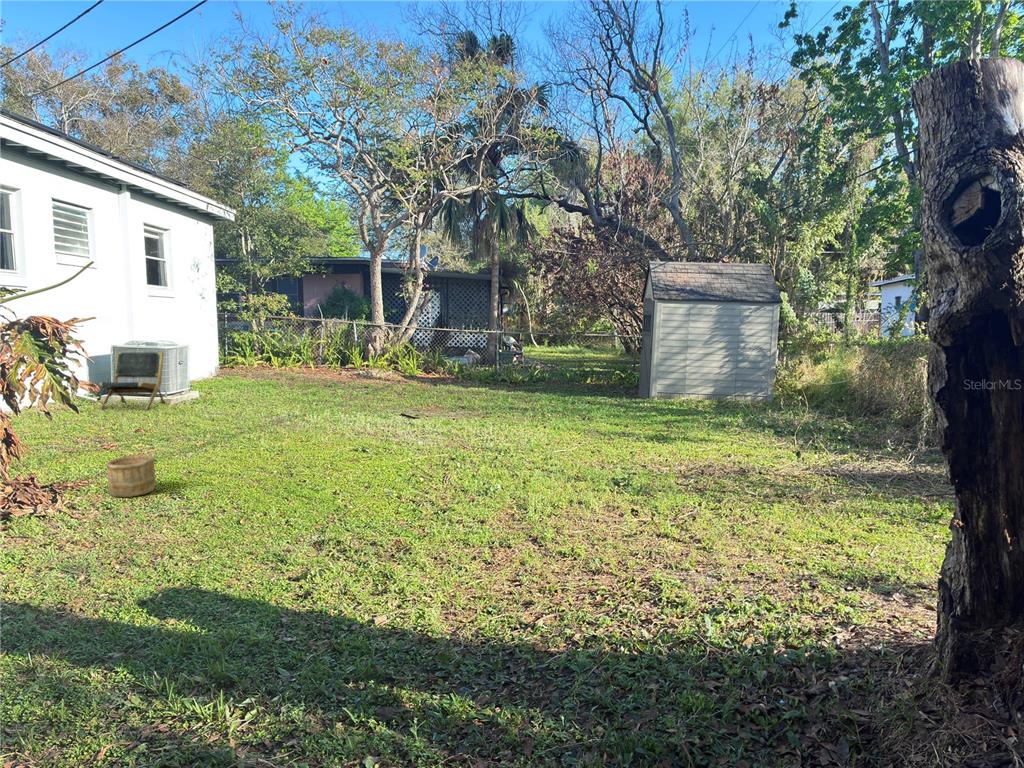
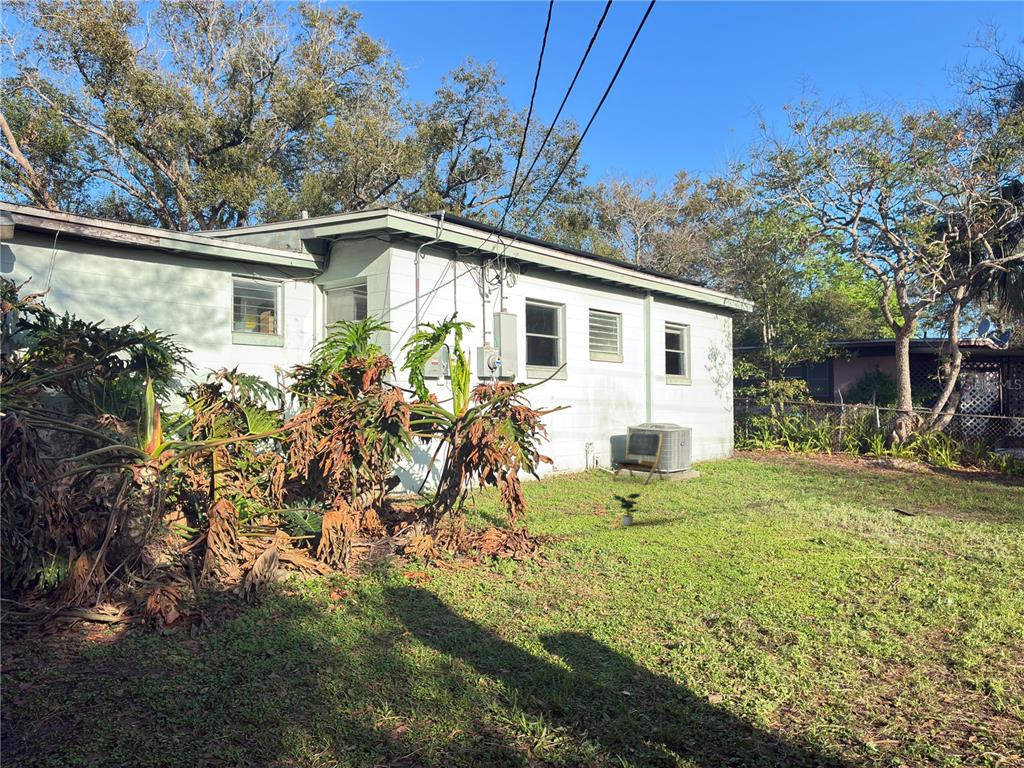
potted plant: none [141,418,176,455] -> present [614,493,640,526]
wooden bucket: present [105,455,155,497] -> none [564,522,601,558]

